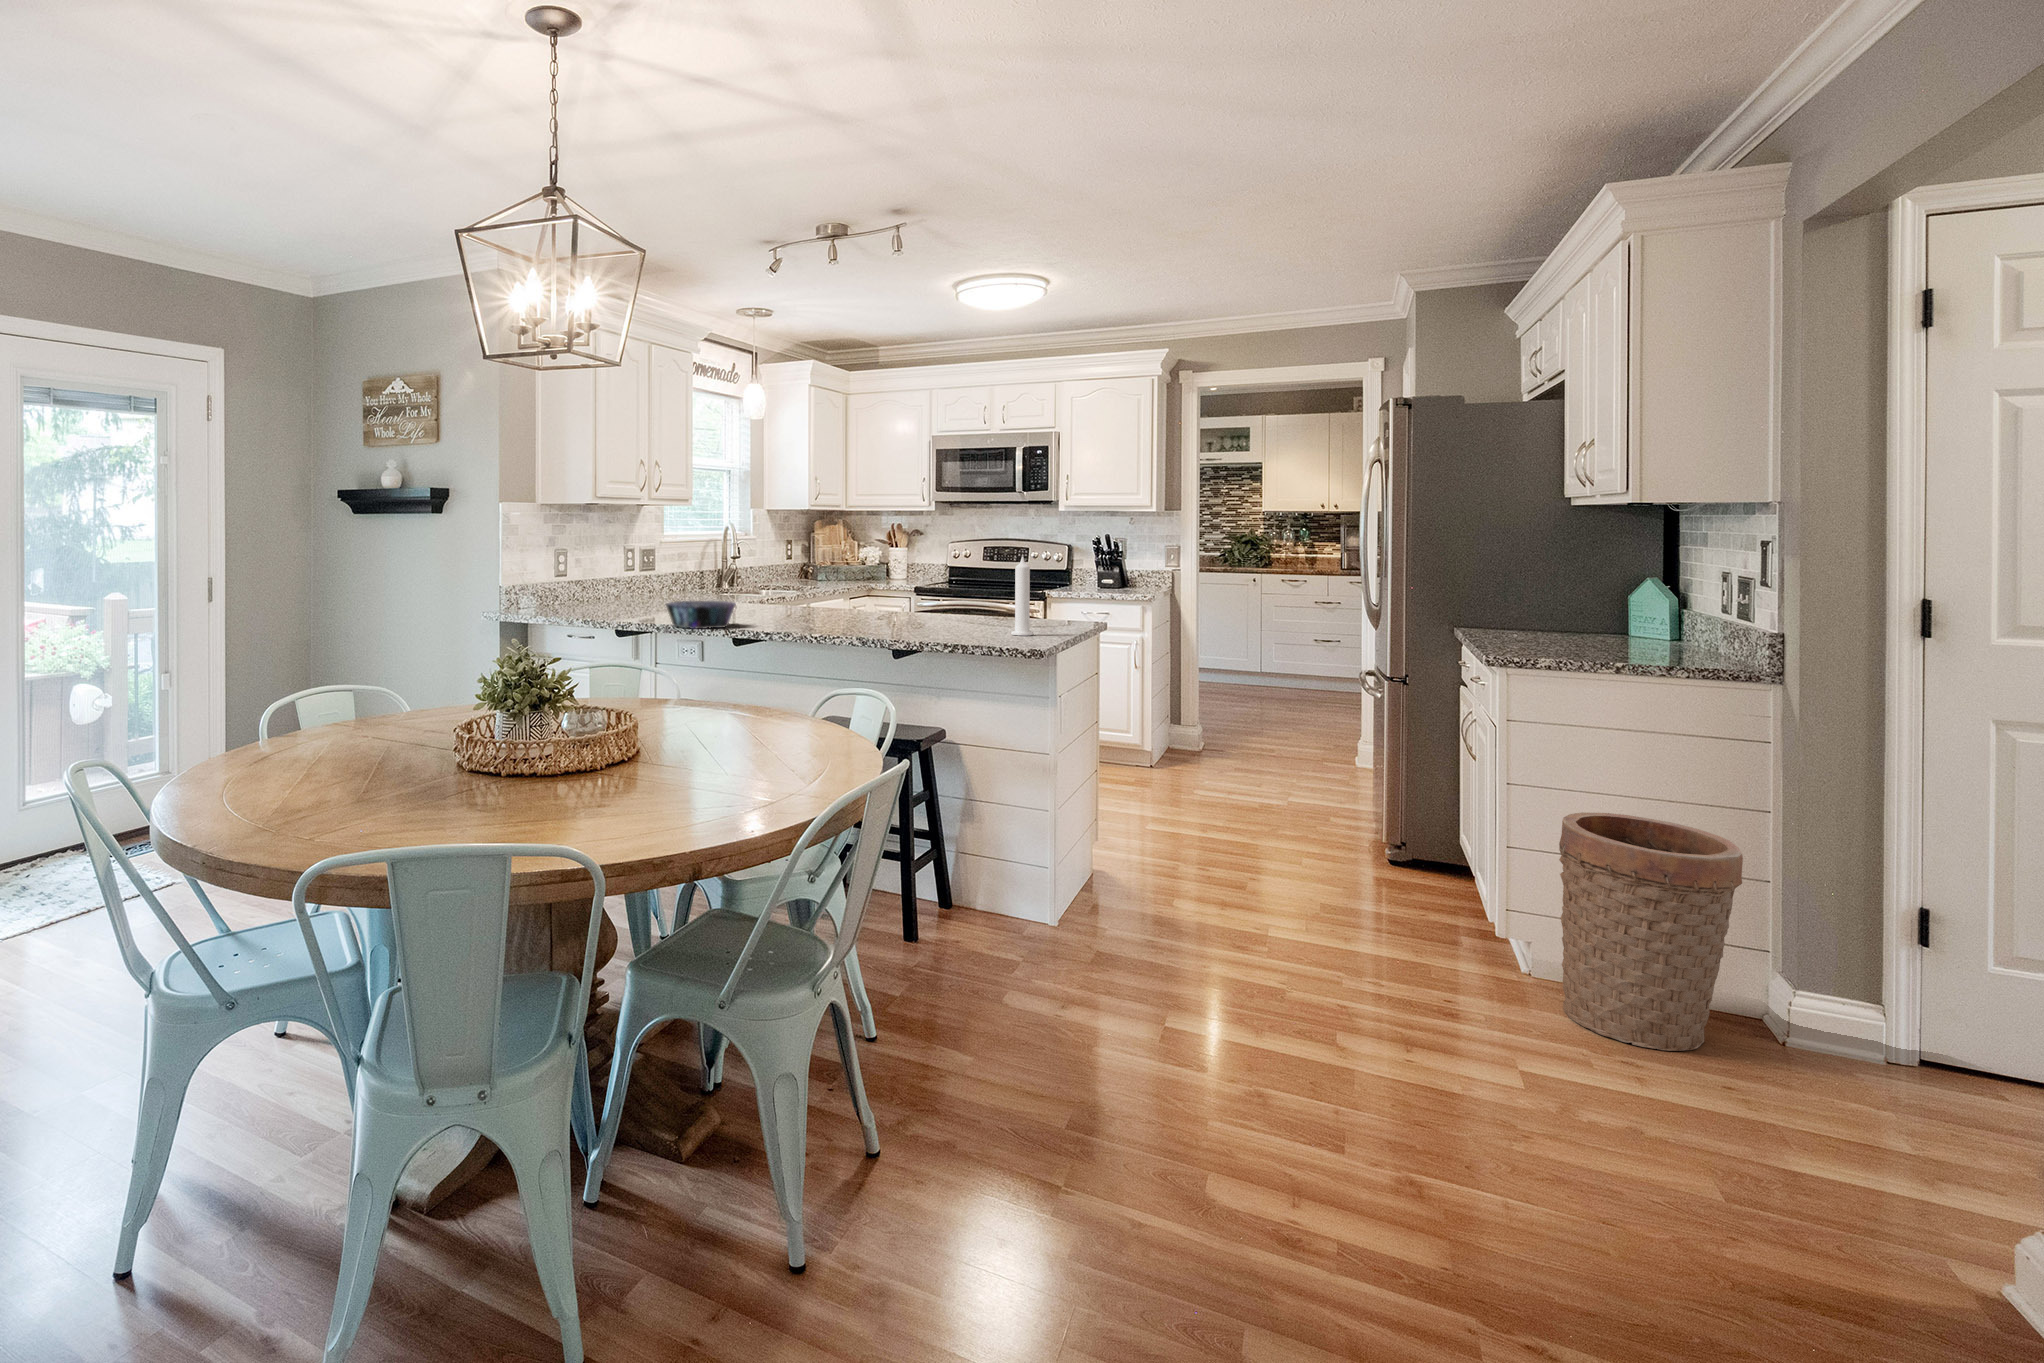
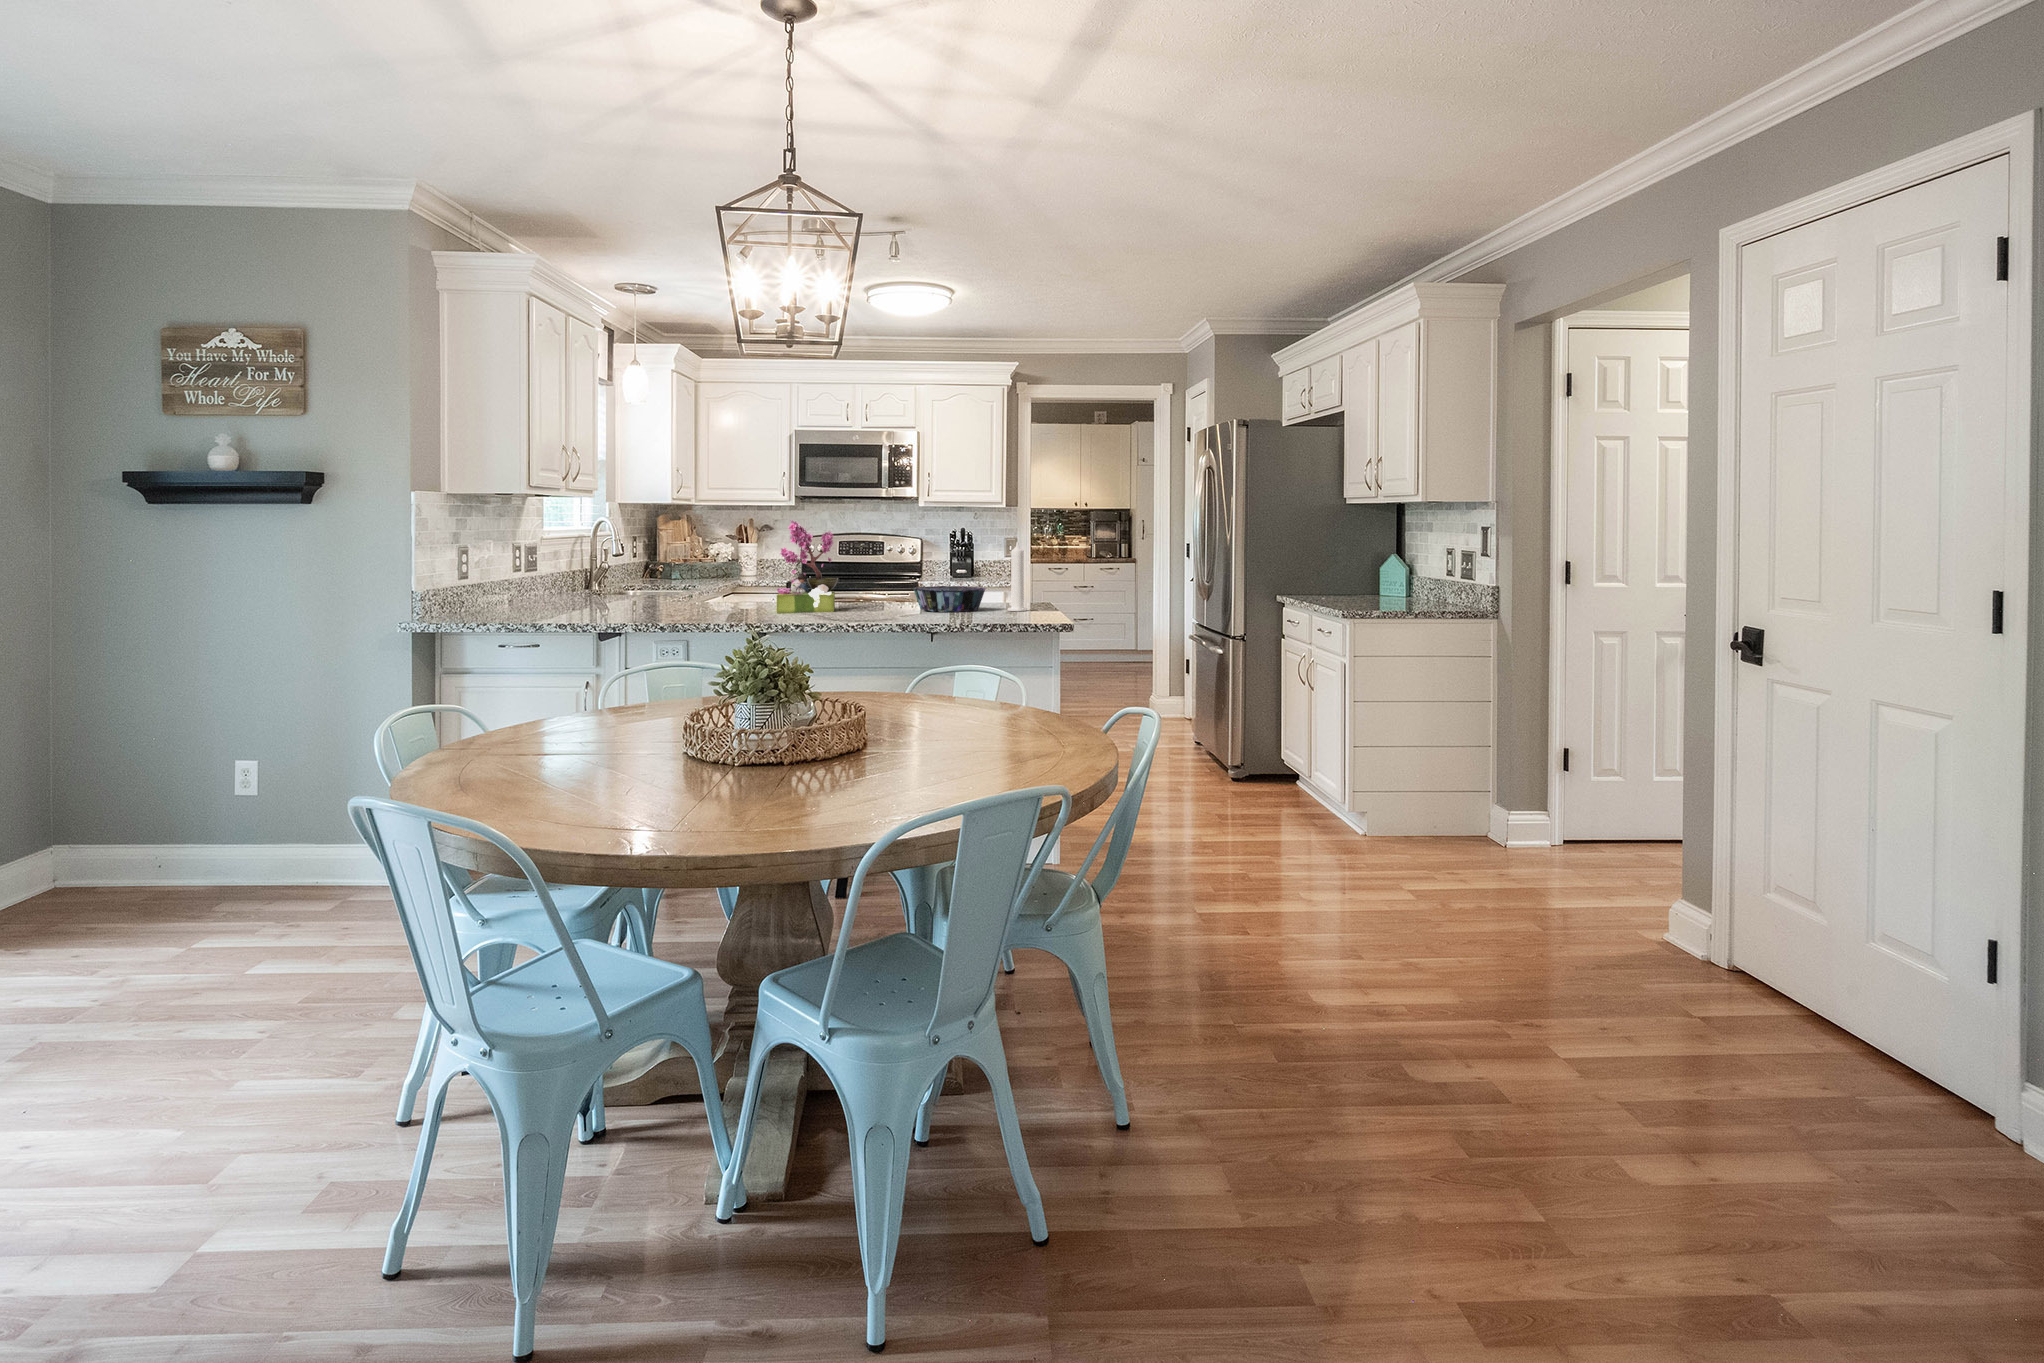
flower arrangement: none [794,529,865,626] -> present [777,520,838,613]
decorative bowl: present [666,601,735,629] -> present [913,586,986,612]
basket: present [1559,812,1743,1051] -> none [1393,714,1498,866]

